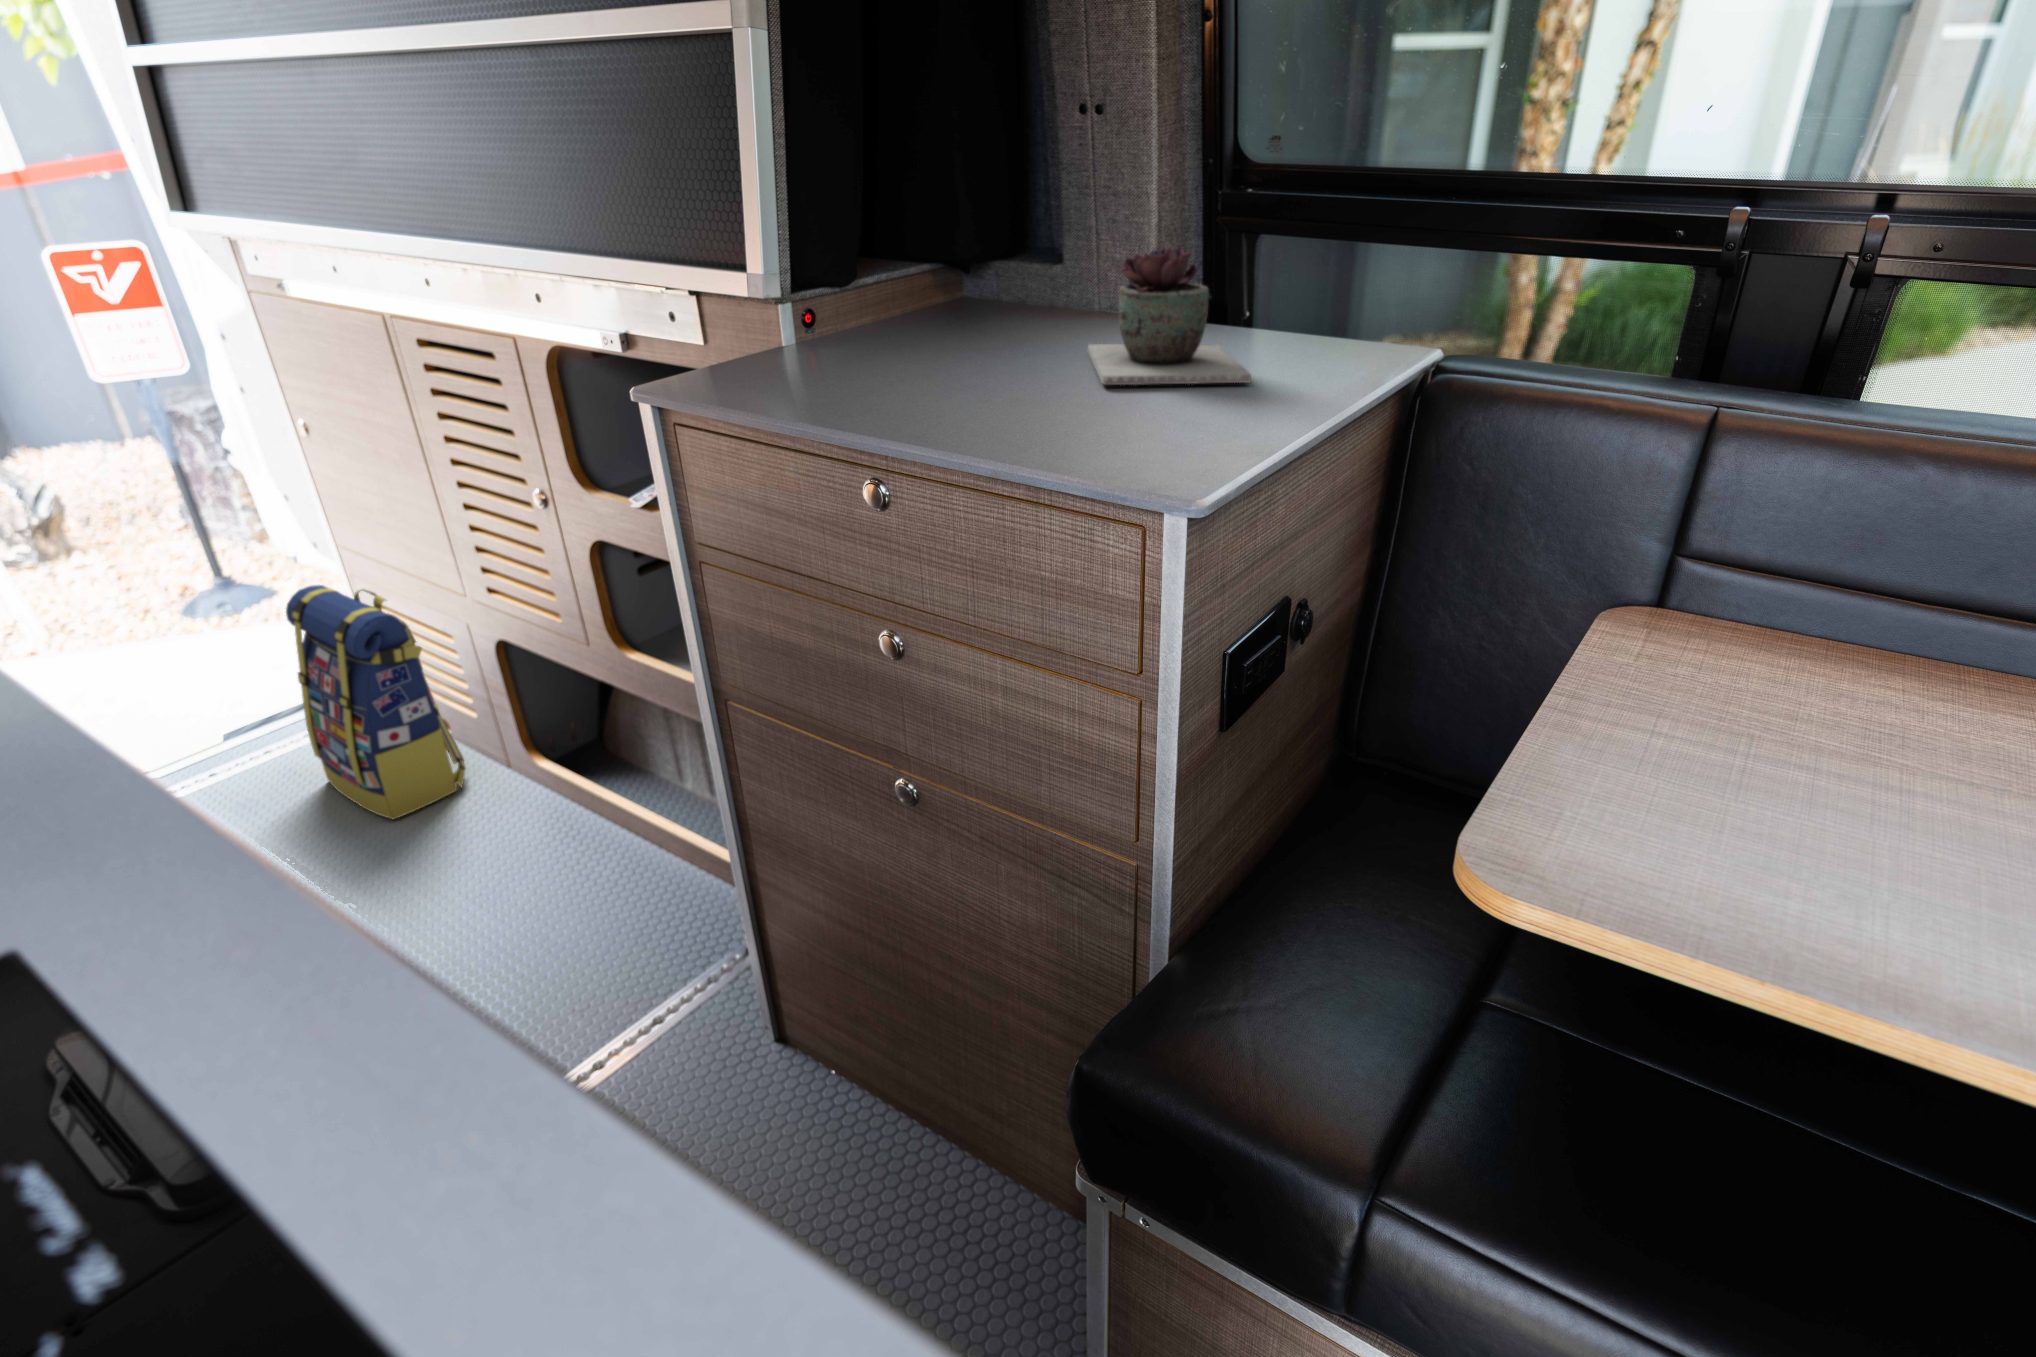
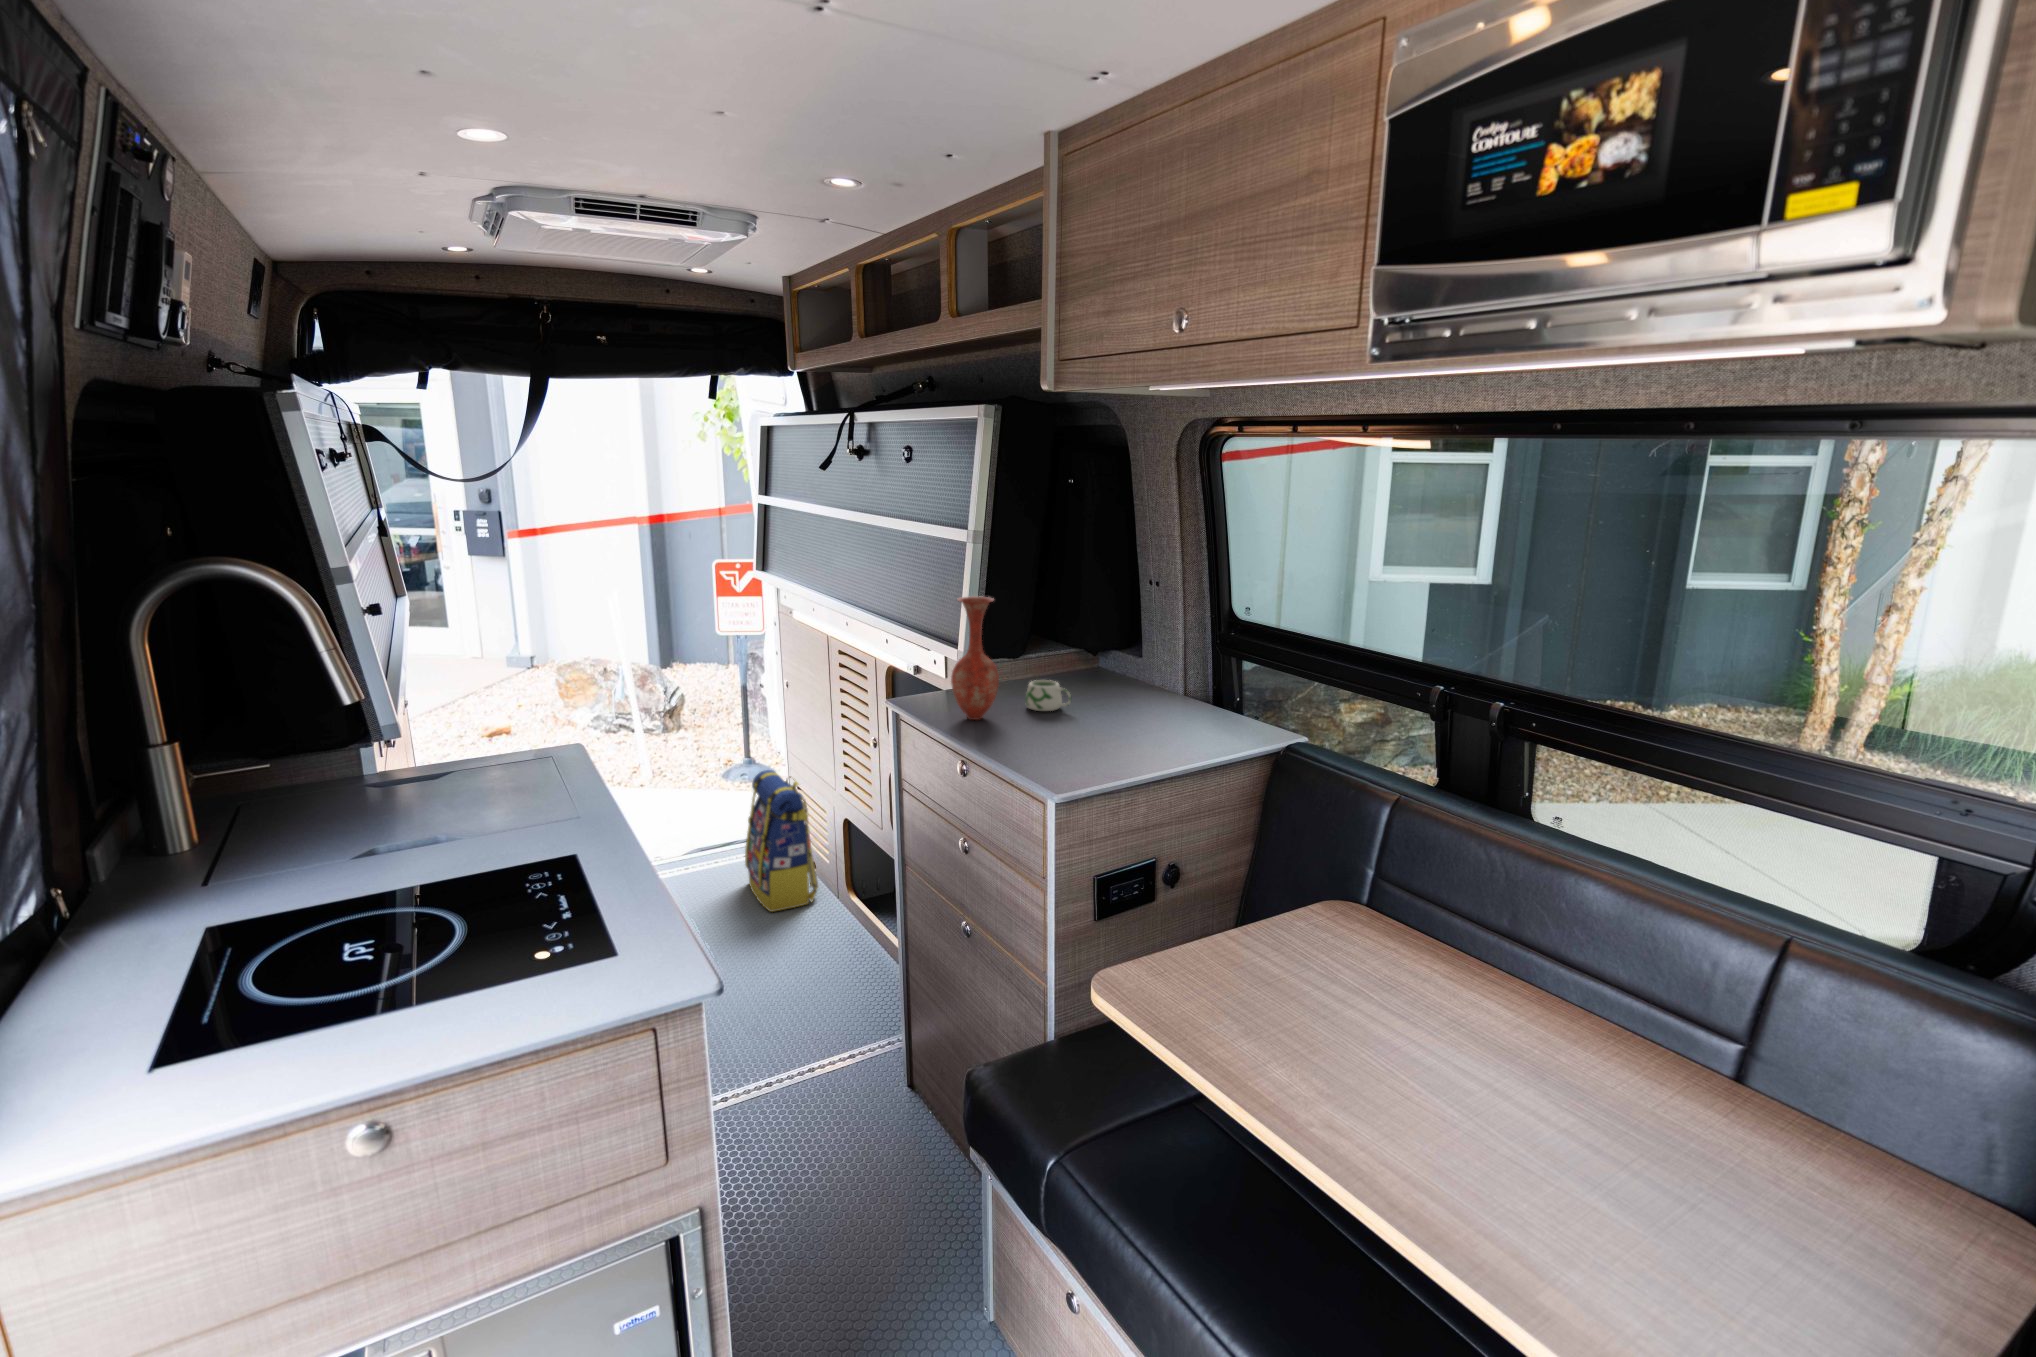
vase: none [796,115,901,387] -> present [951,596,999,720]
succulent plant: present [1088,247,1251,385] -> none [1085,670,1183,746]
mug: none [924,303,1017,360] -> present [1025,680,1071,711]

